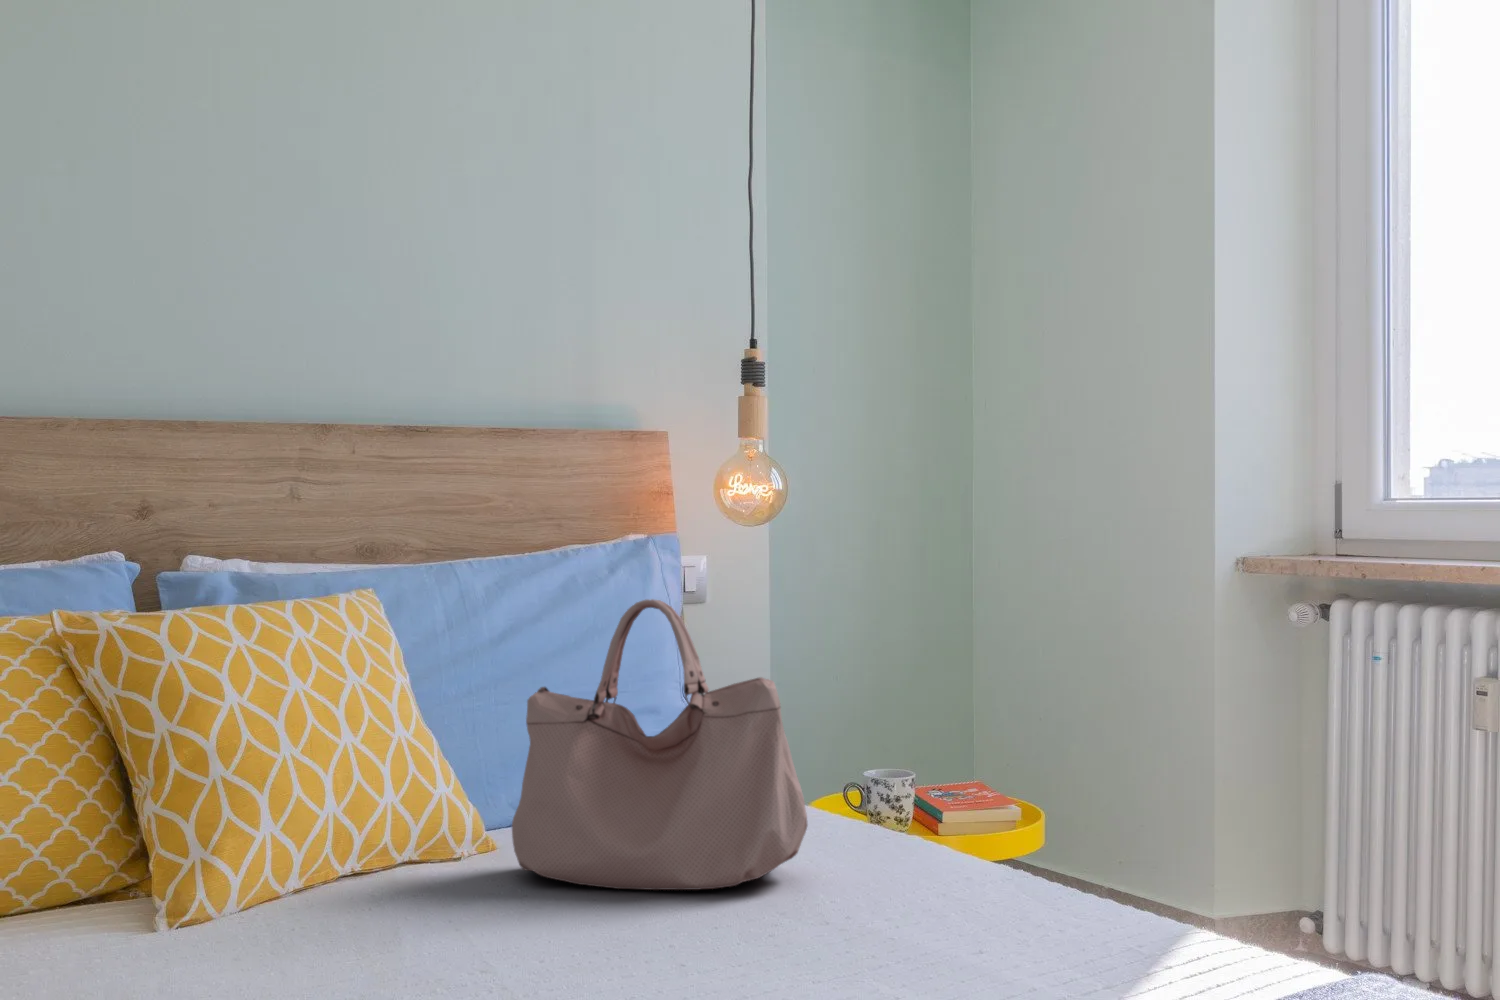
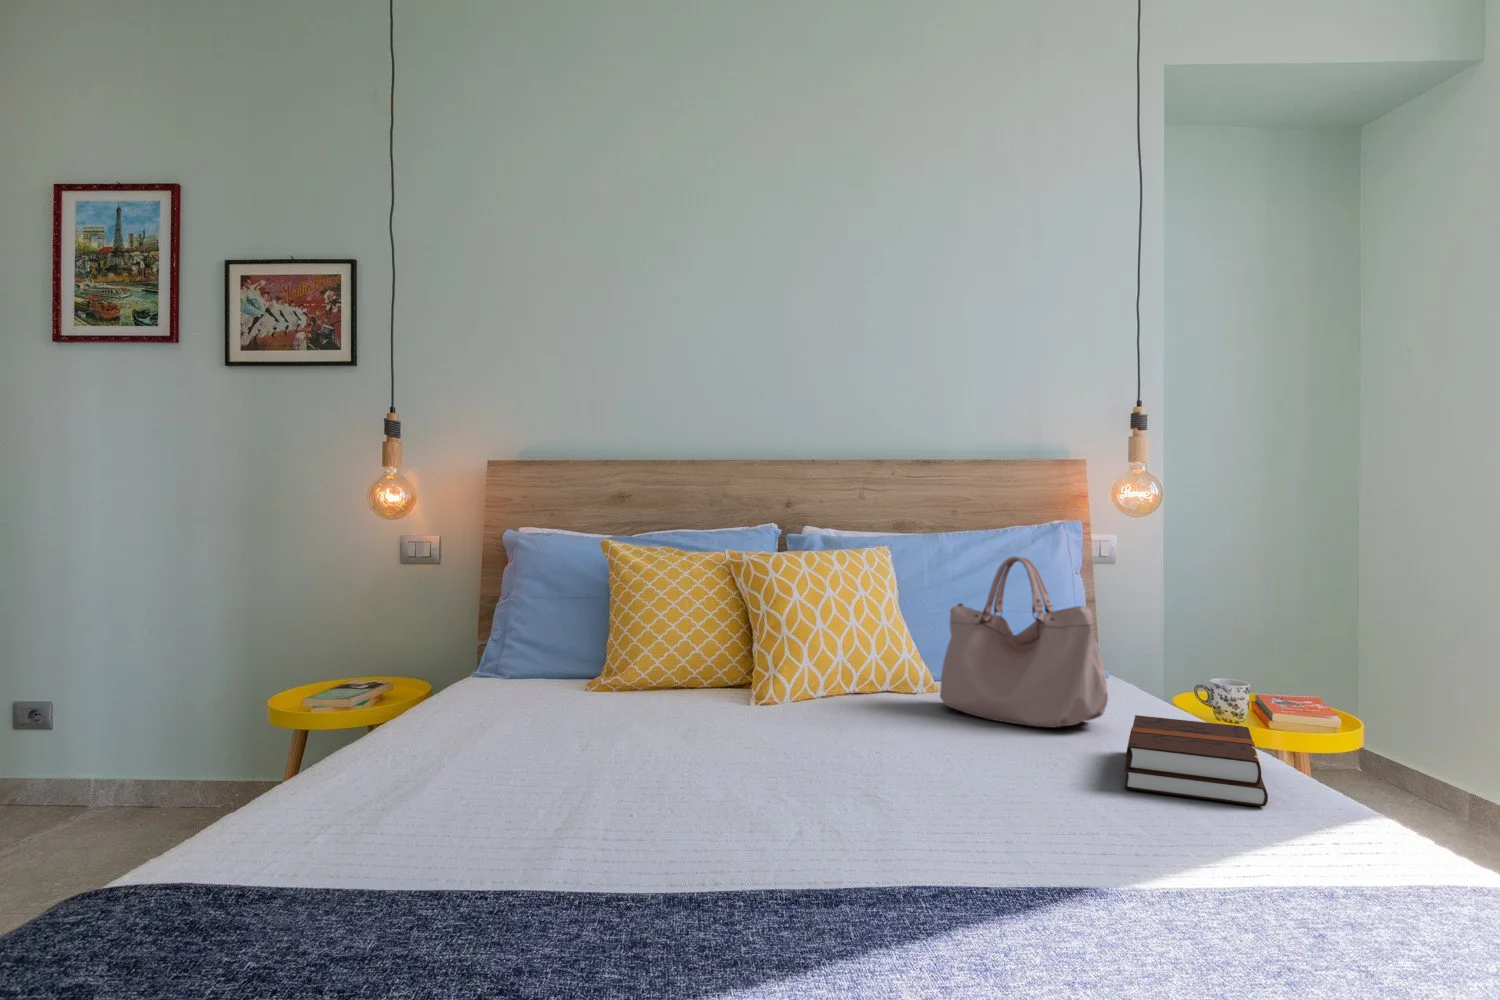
hardback book: none [864,844,1105,971] -> present [1125,715,1268,806]

